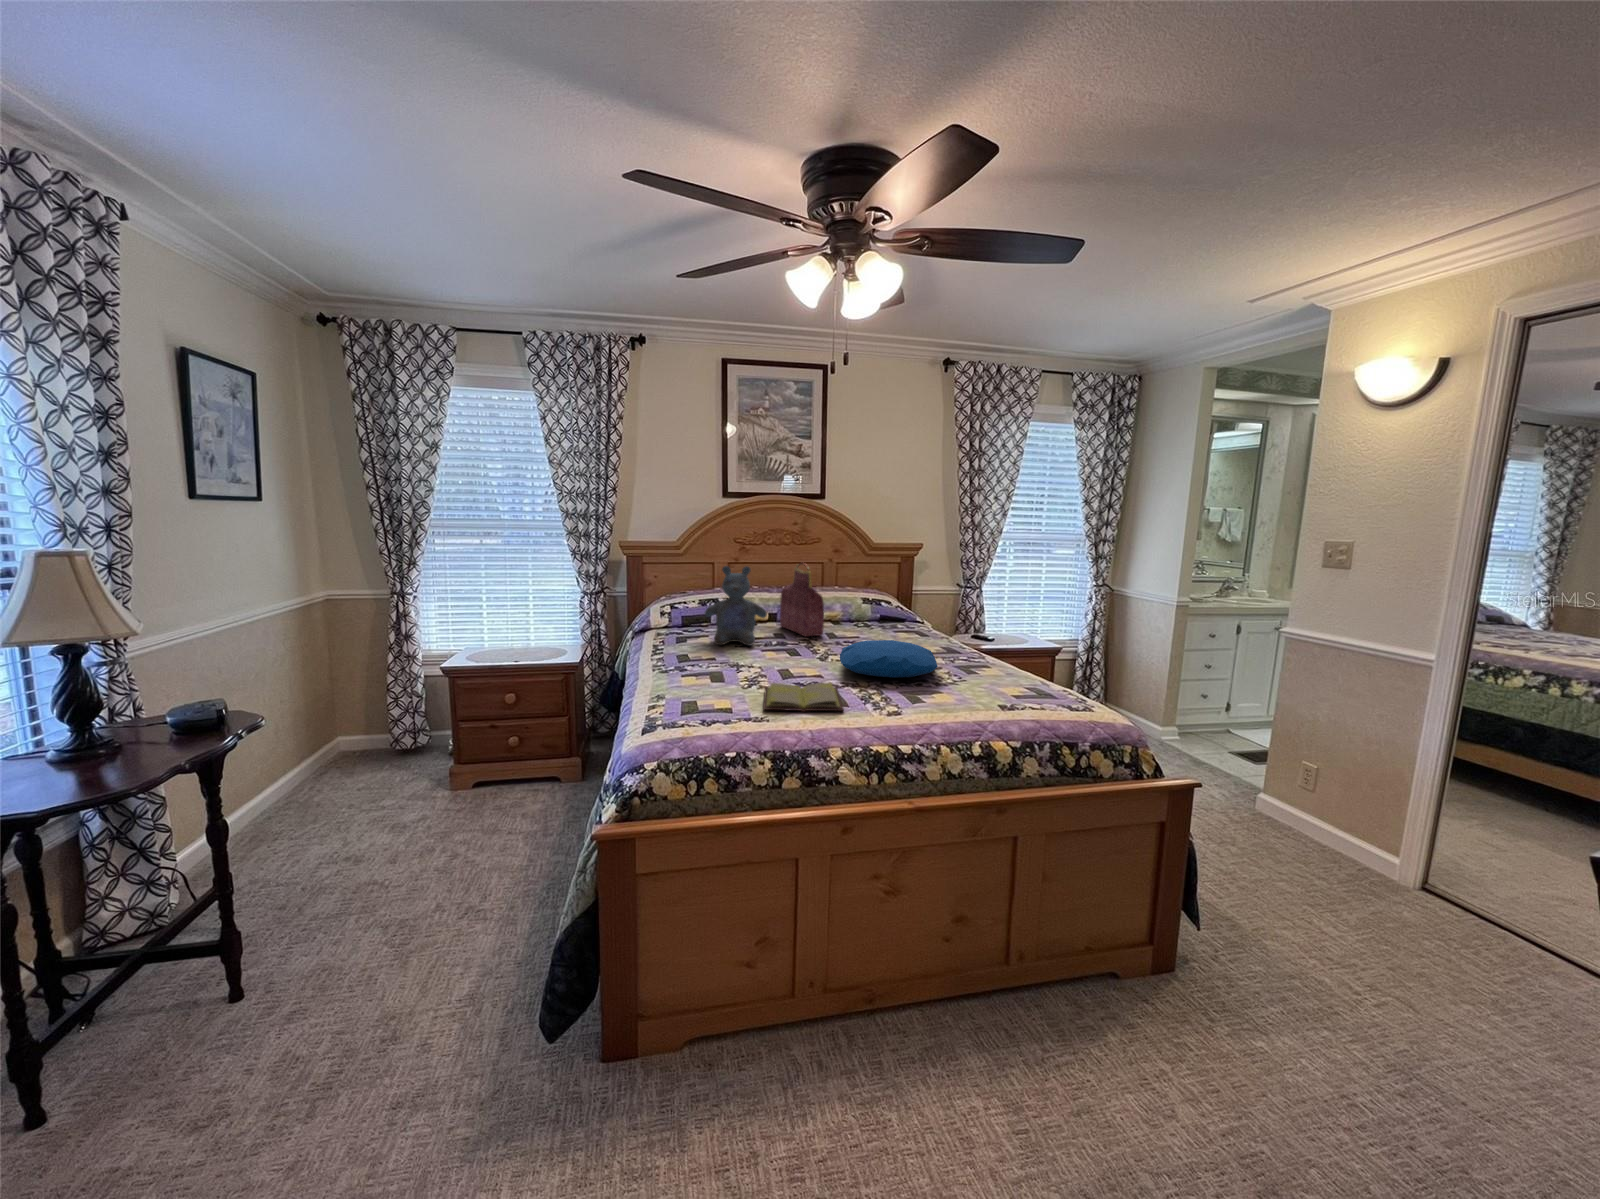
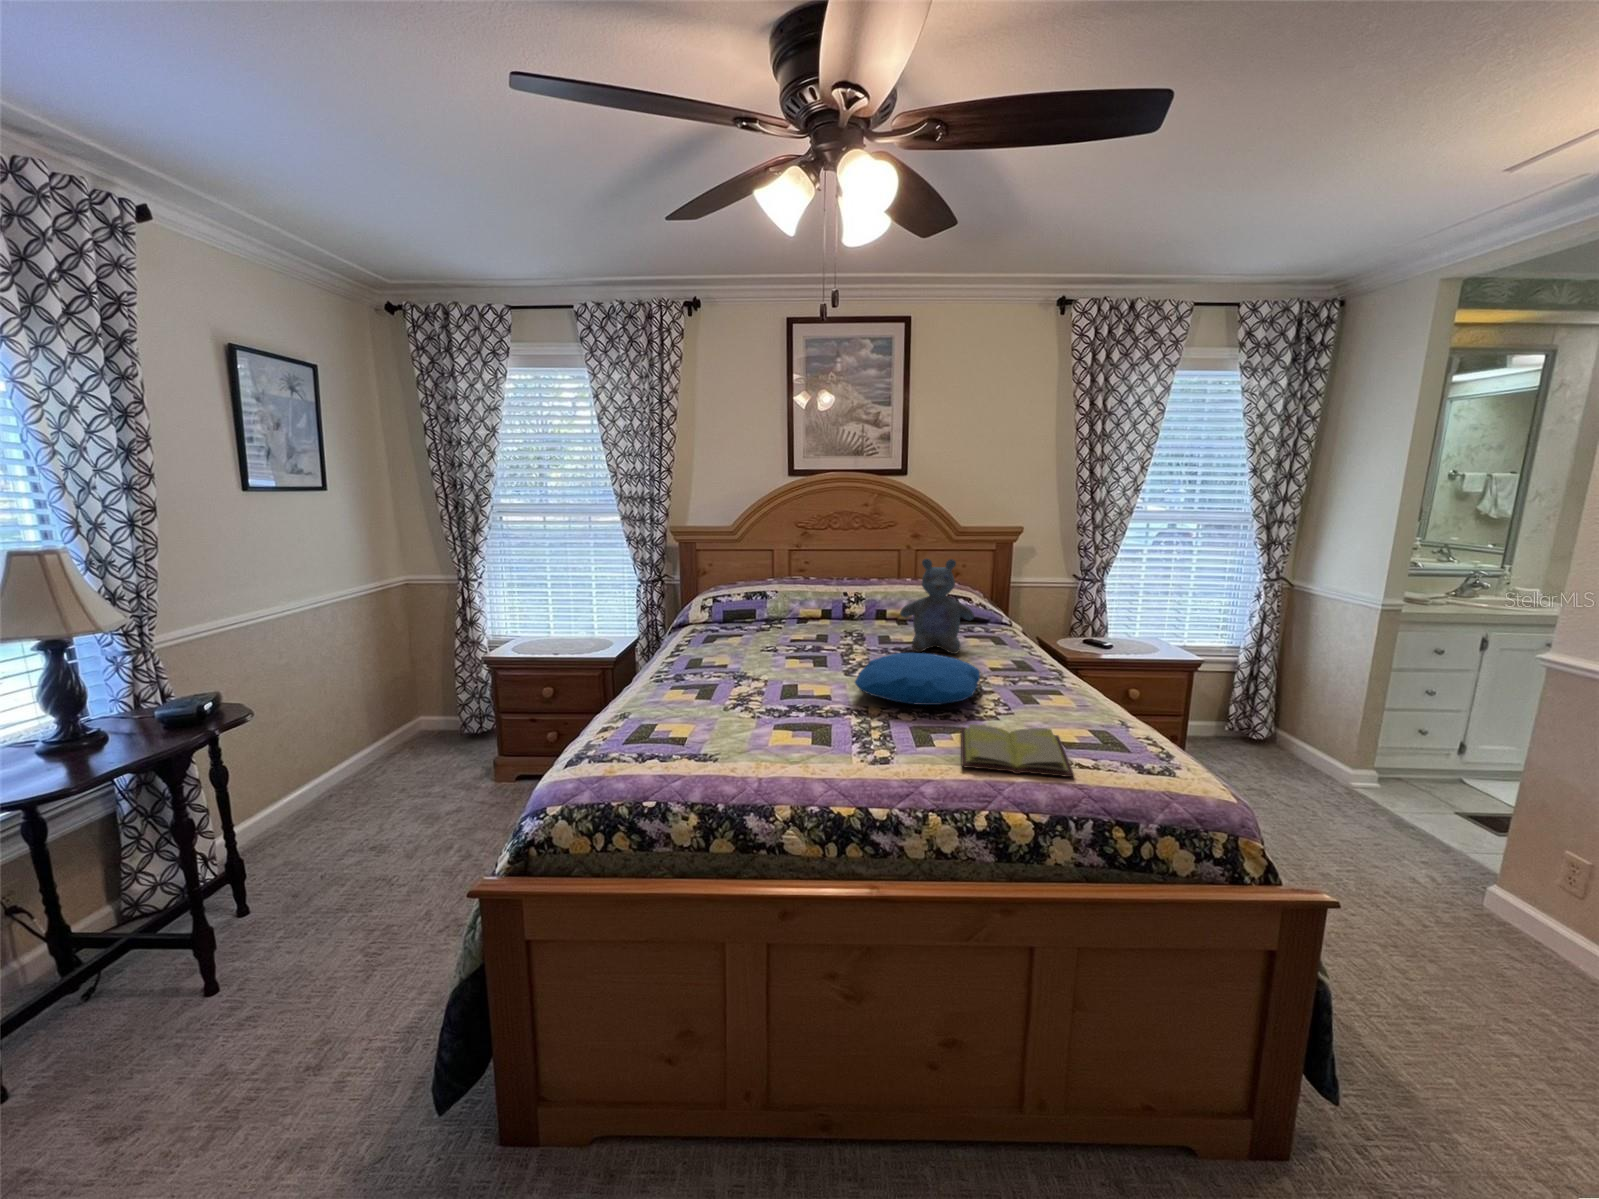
handbag: present [780,563,824,636] -> none [836,552,877,639]
stuffed bear: present [705,566,767,646] -> present [900,559,974,654]
diary: present [763,683,844,712] -> present [961,724,1074,777]

